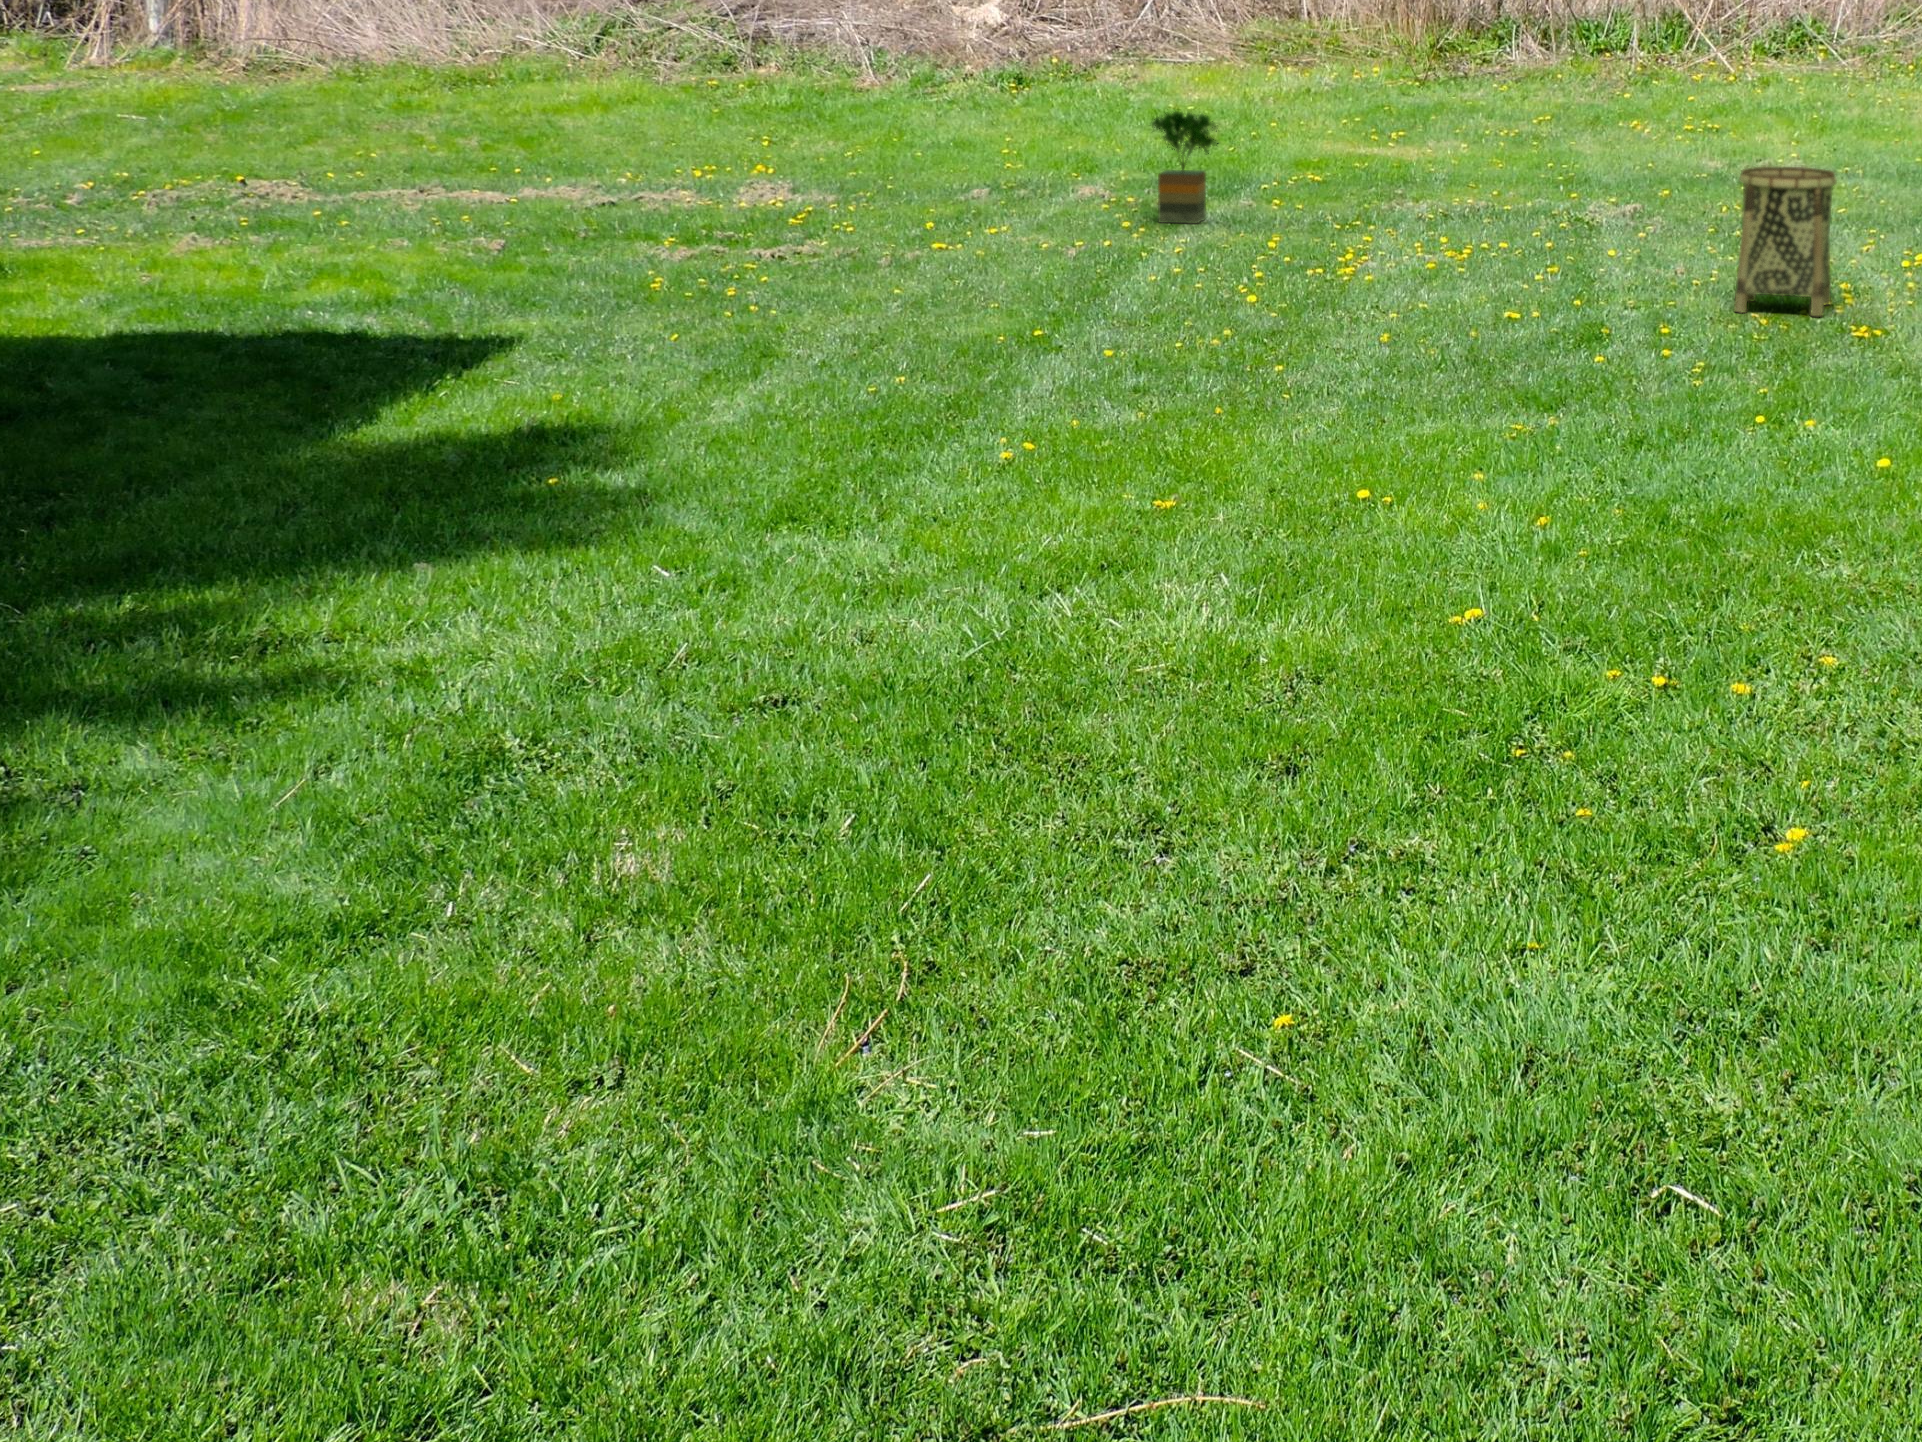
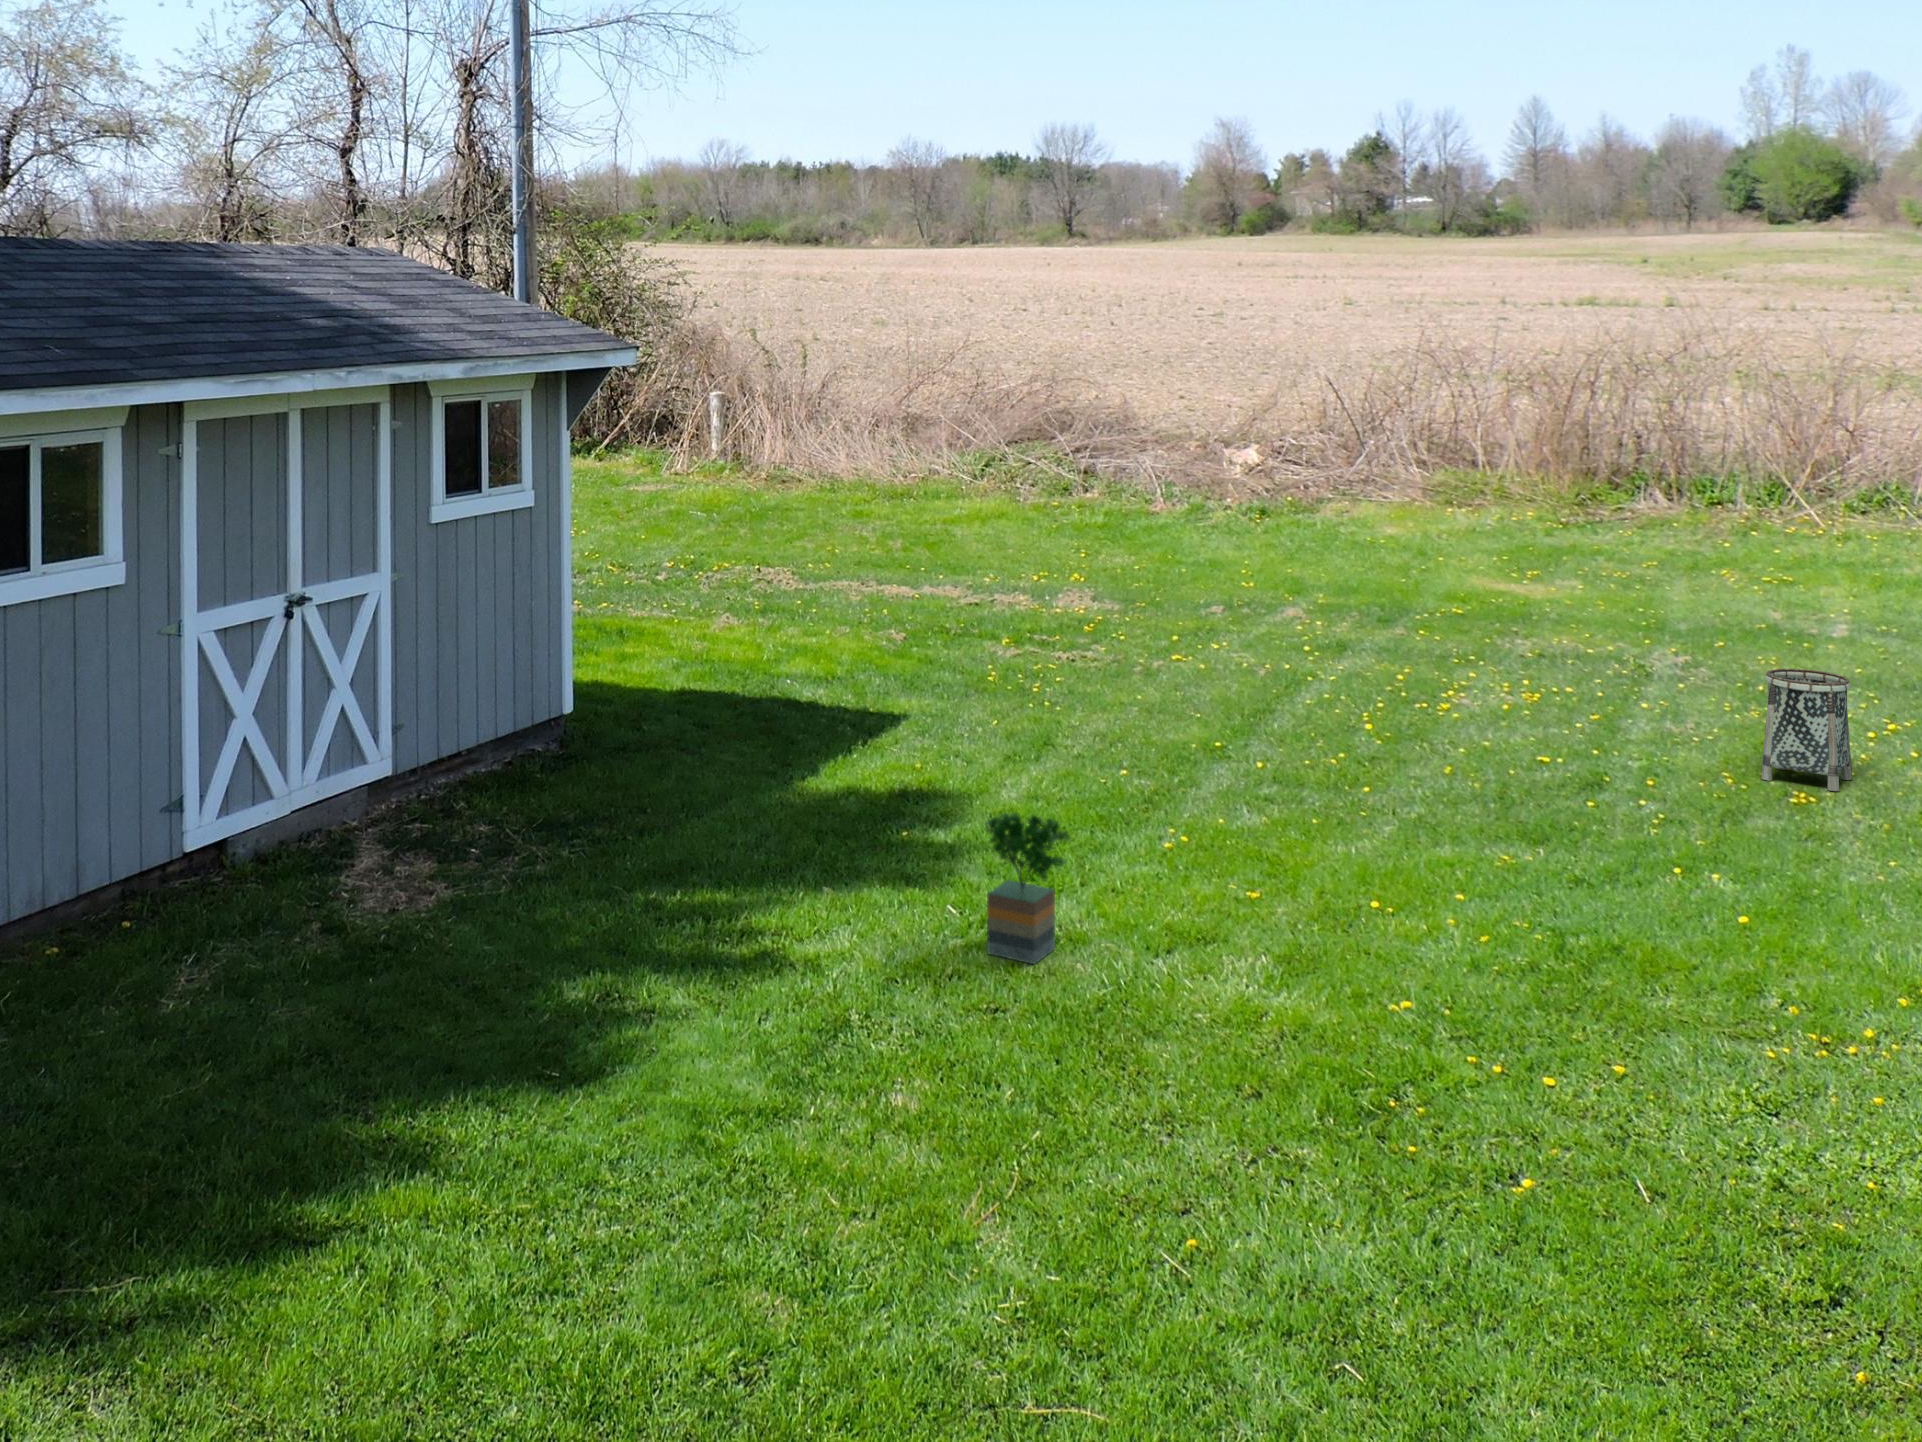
potted tree: present [1151,112,1219,224] -> present [985,813,1070,964]

